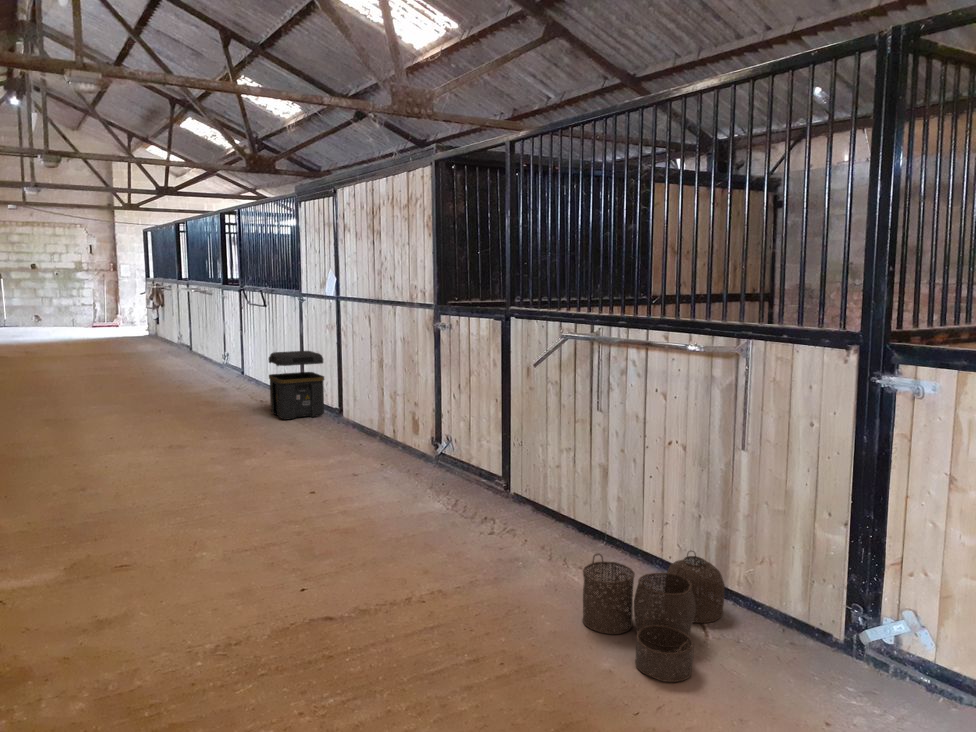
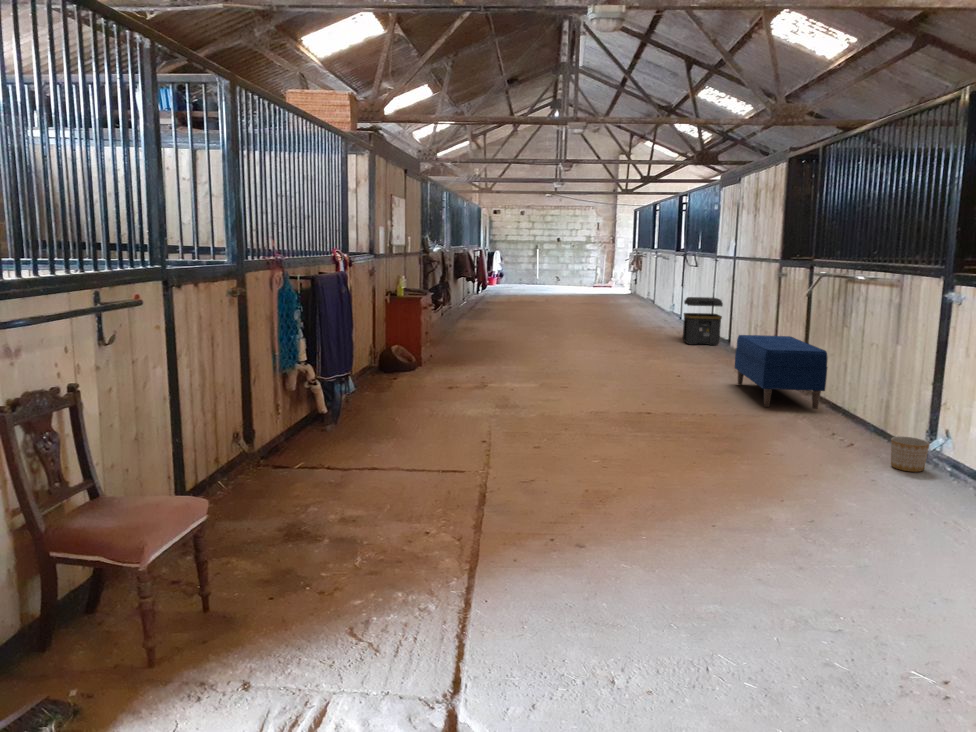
bench: none [411,418,579,554] -> present [735,335,827,409]
woven basket: present [583,551,725,682] -> none [776,394,875,449]
planter: none [832,626,898,700] -> present [891,436,929,472]

